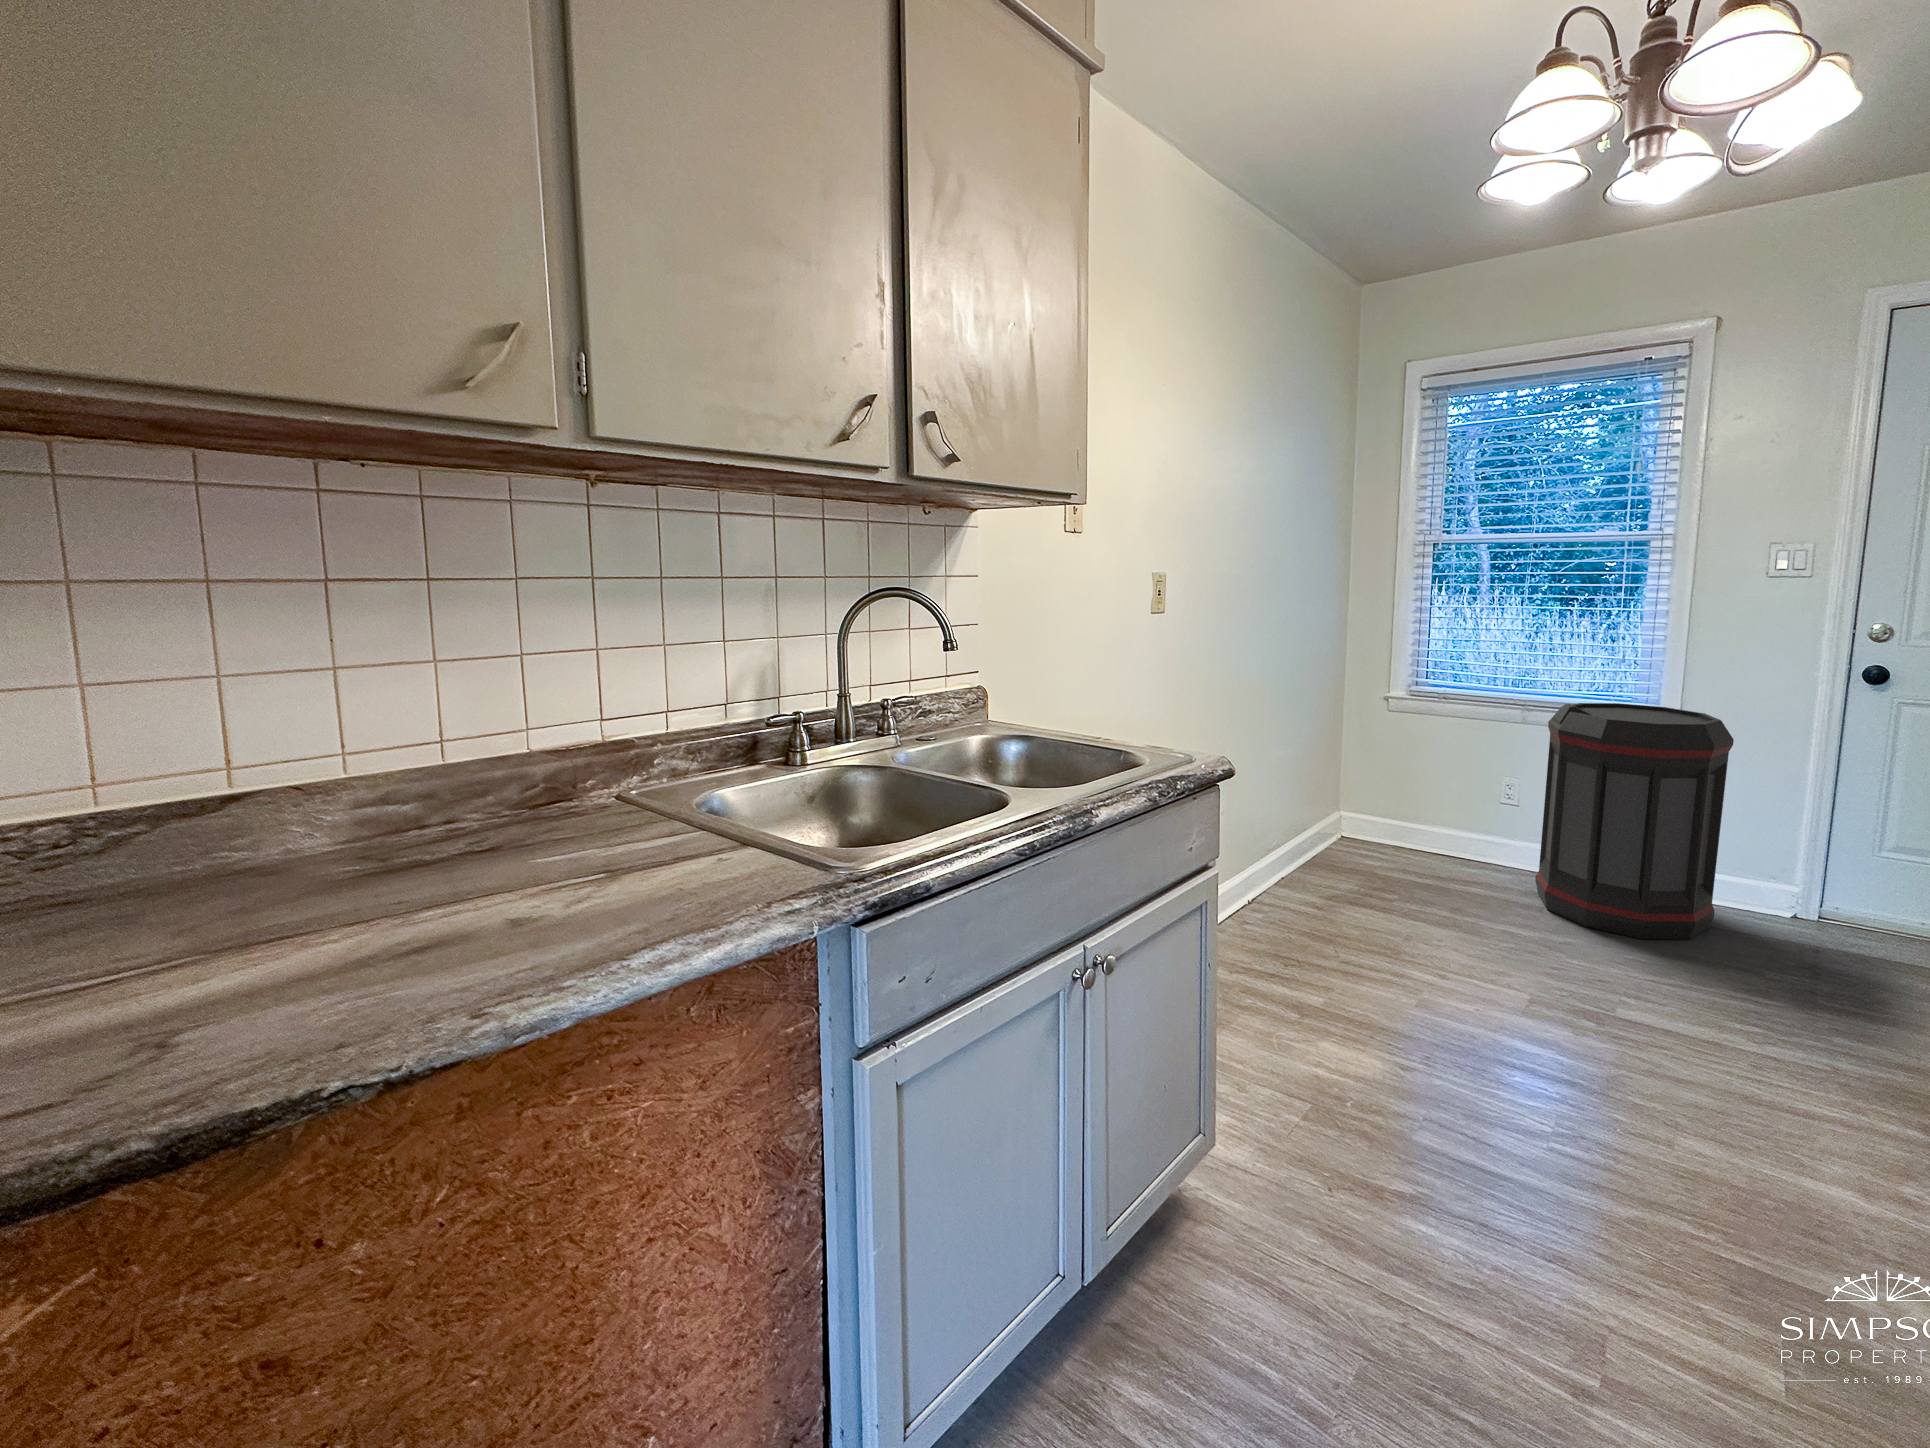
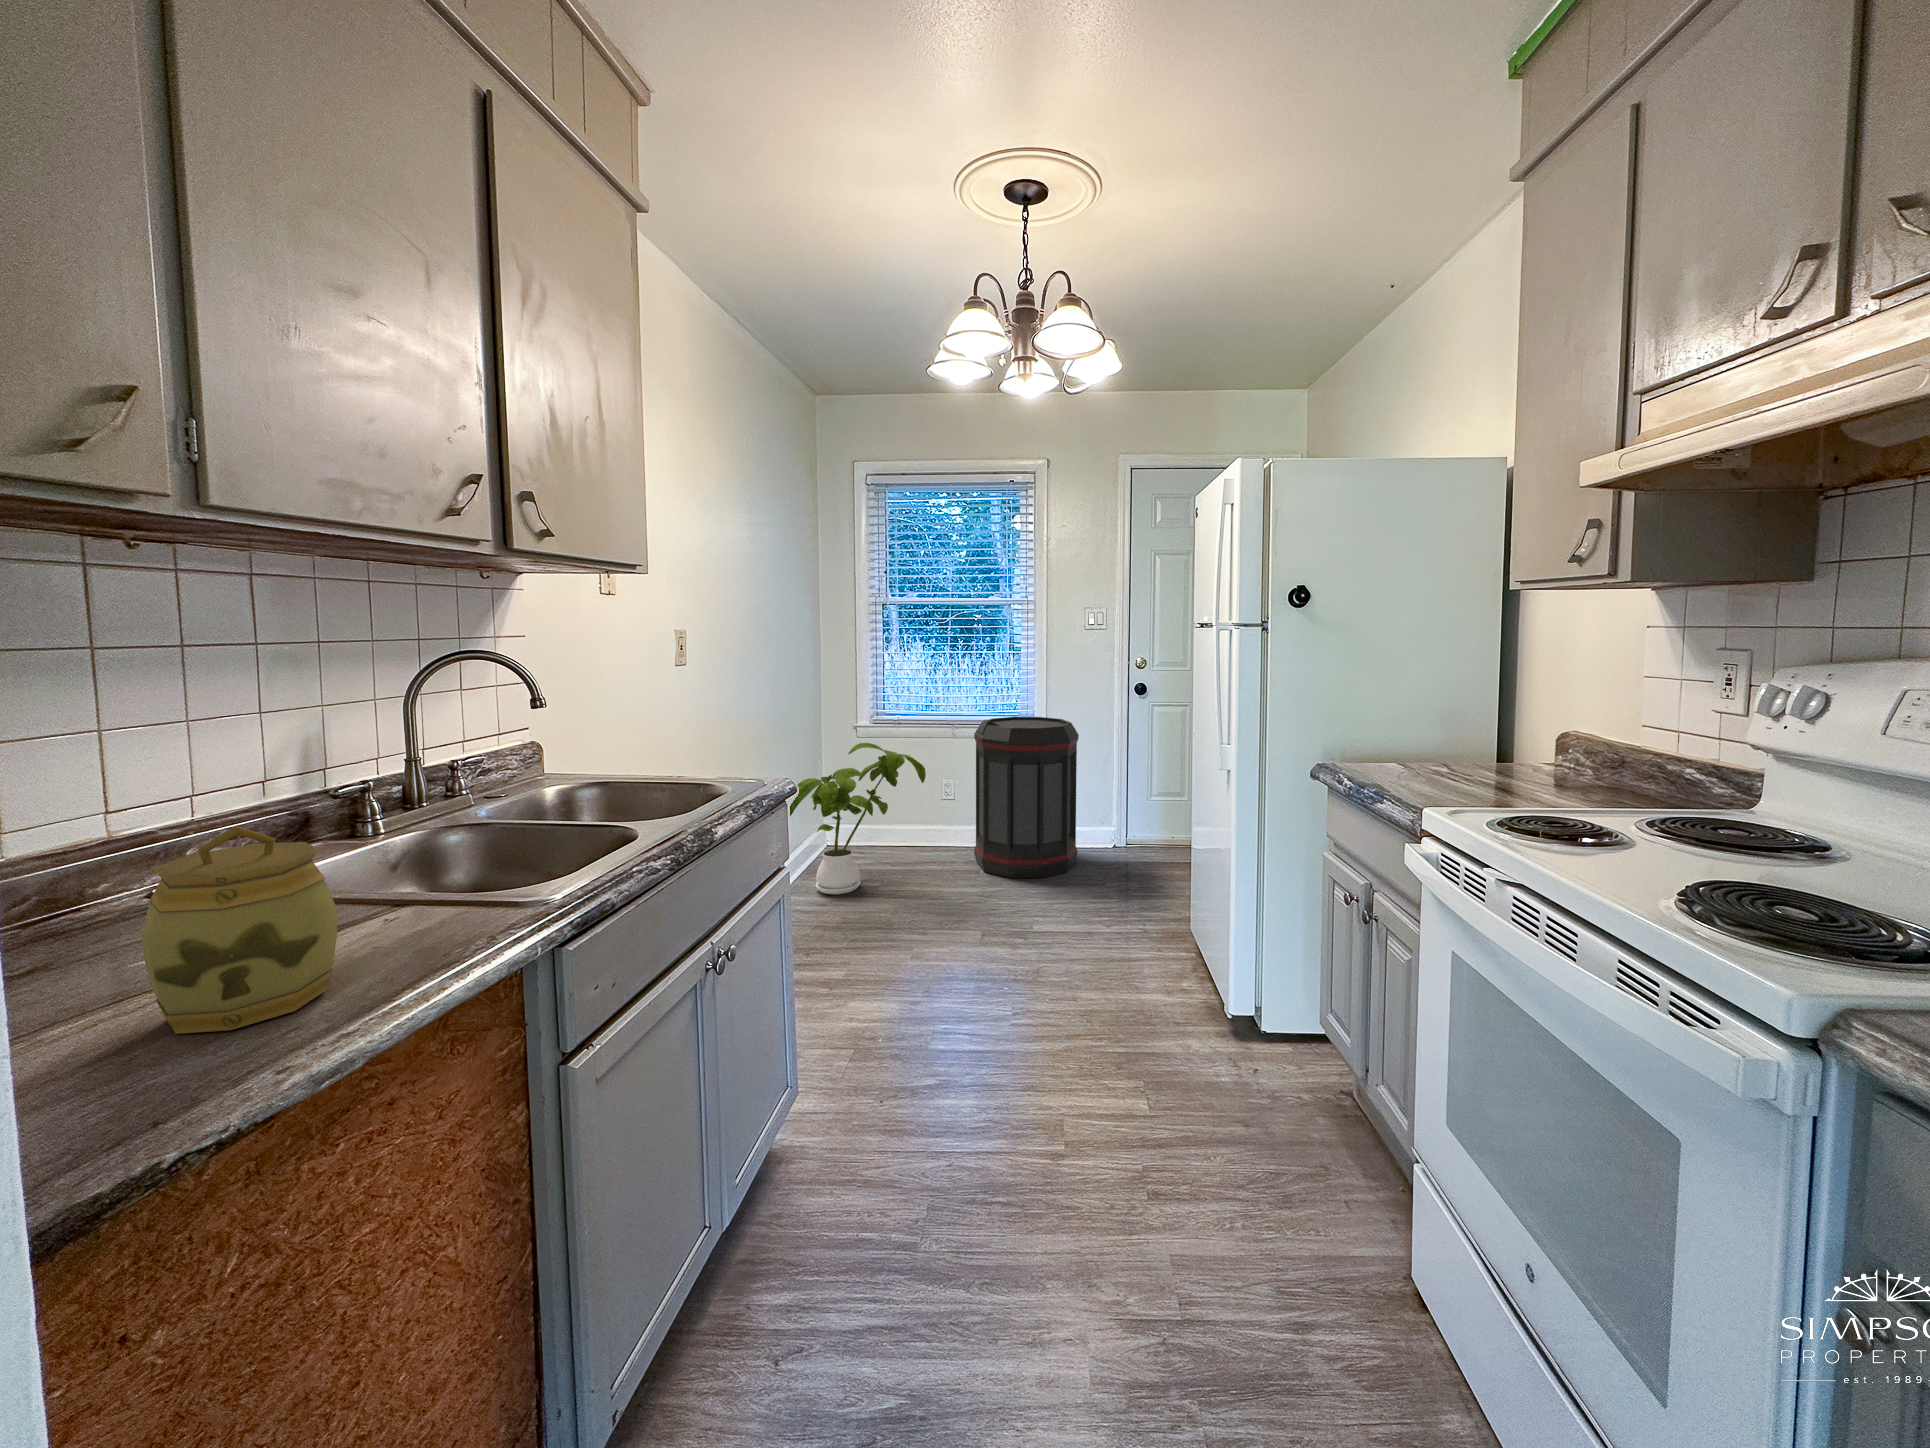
house plant: none [1279,719,1467,896] -> present [790,743,926,894]
jar: none [450,748,614,952] -> present [141,826,337,1034]

